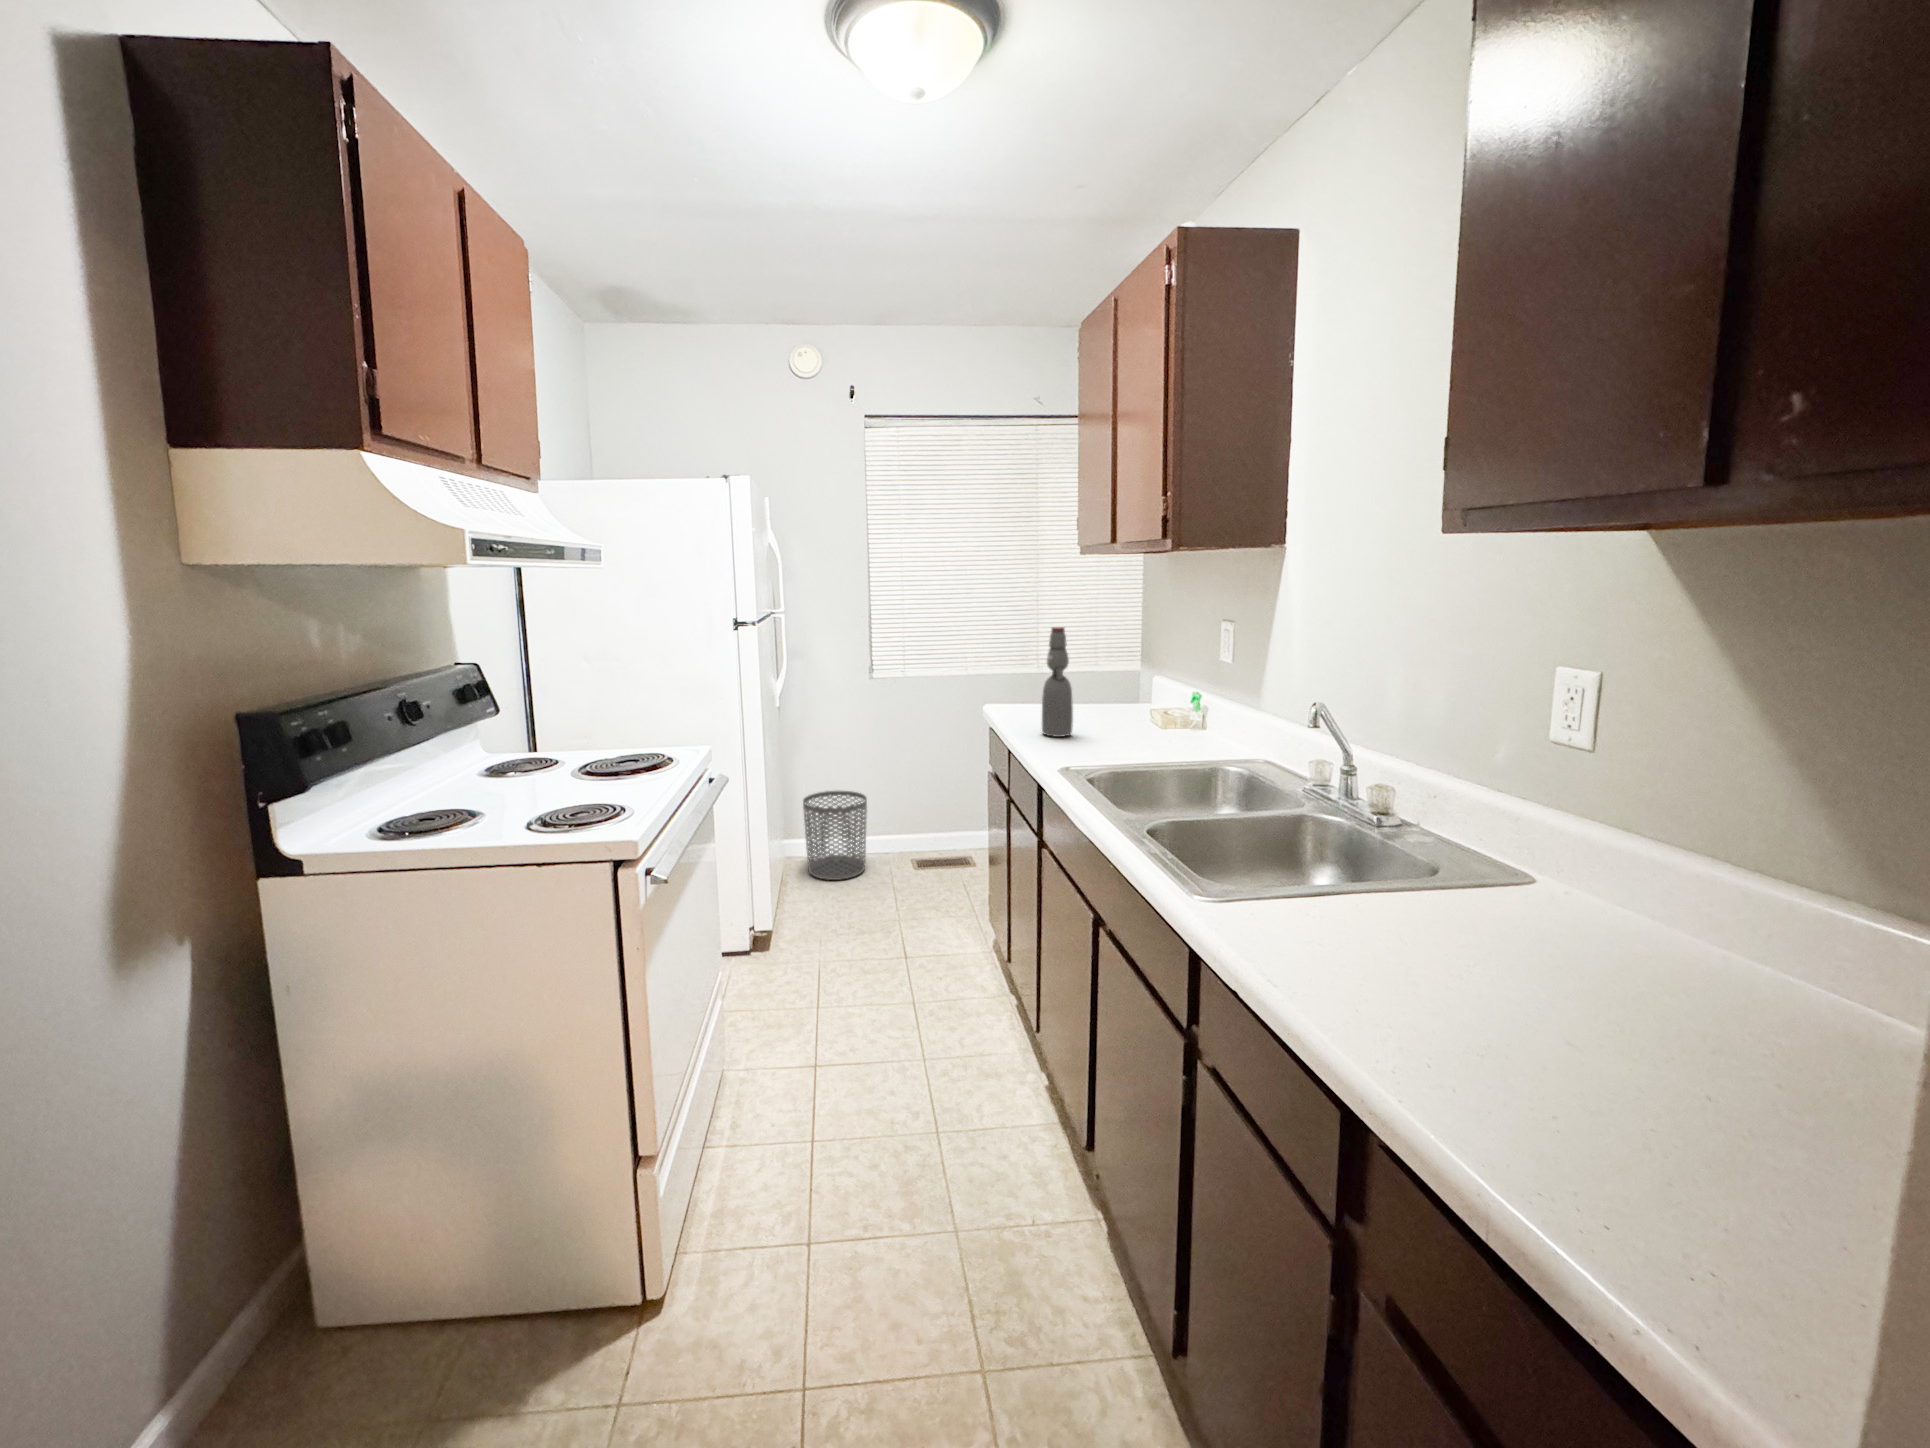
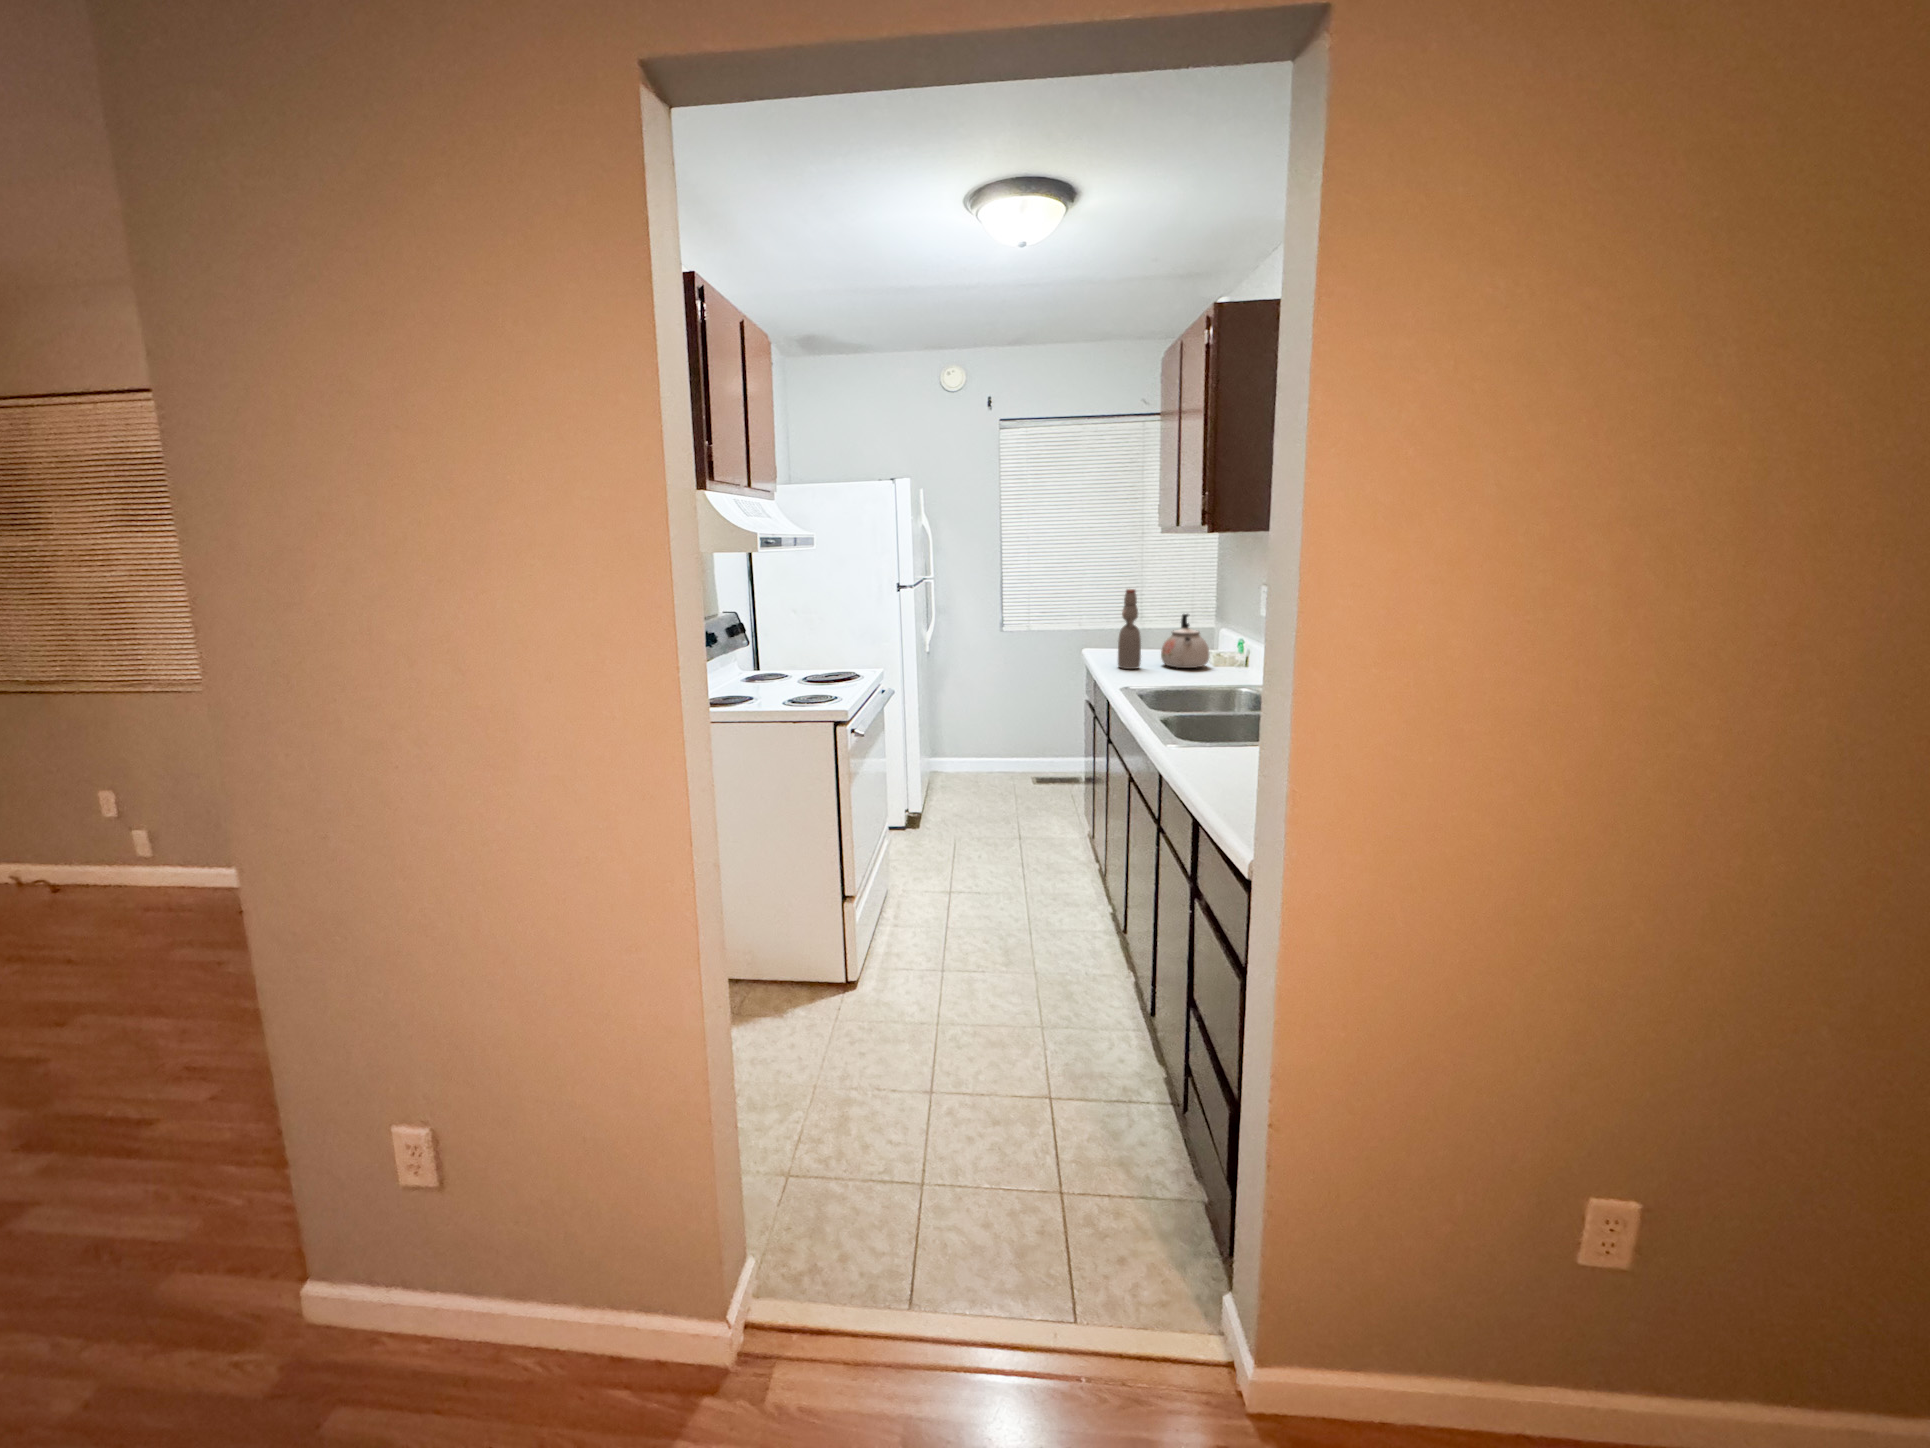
kettle: none [1096,659,1159,733] -> present [1161,614,1209,668]
waste bin: present [803,791,867,880] -> none [945,720,995,788]

